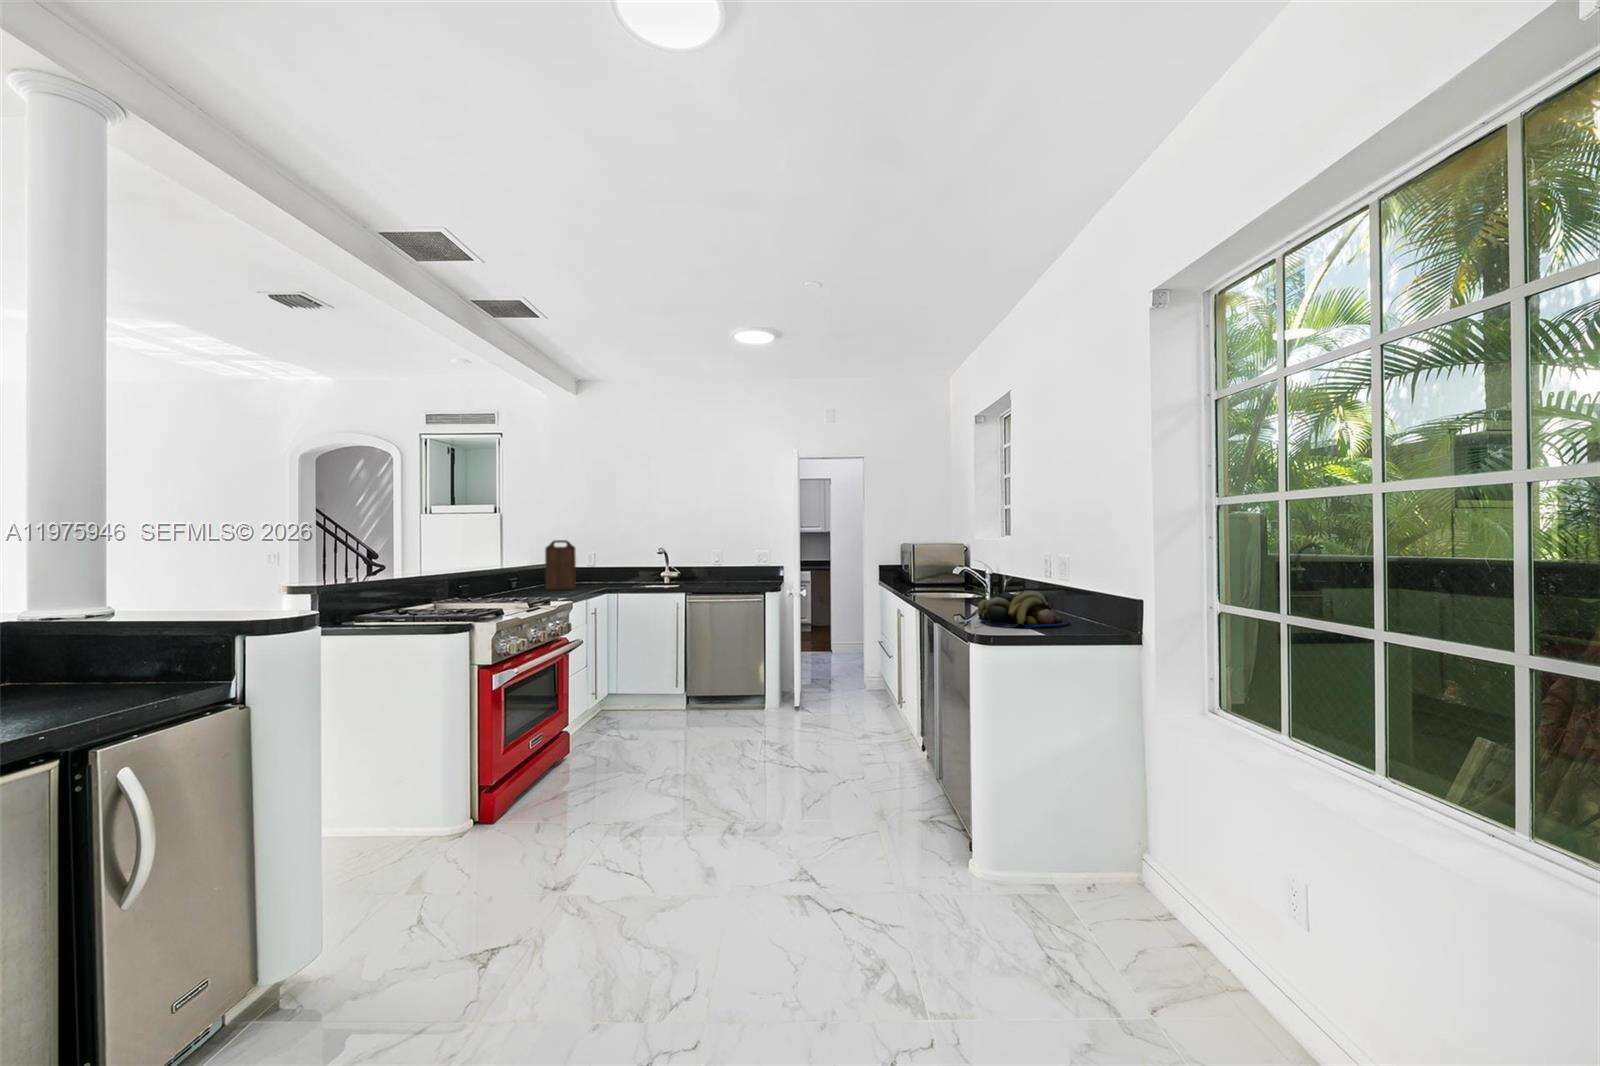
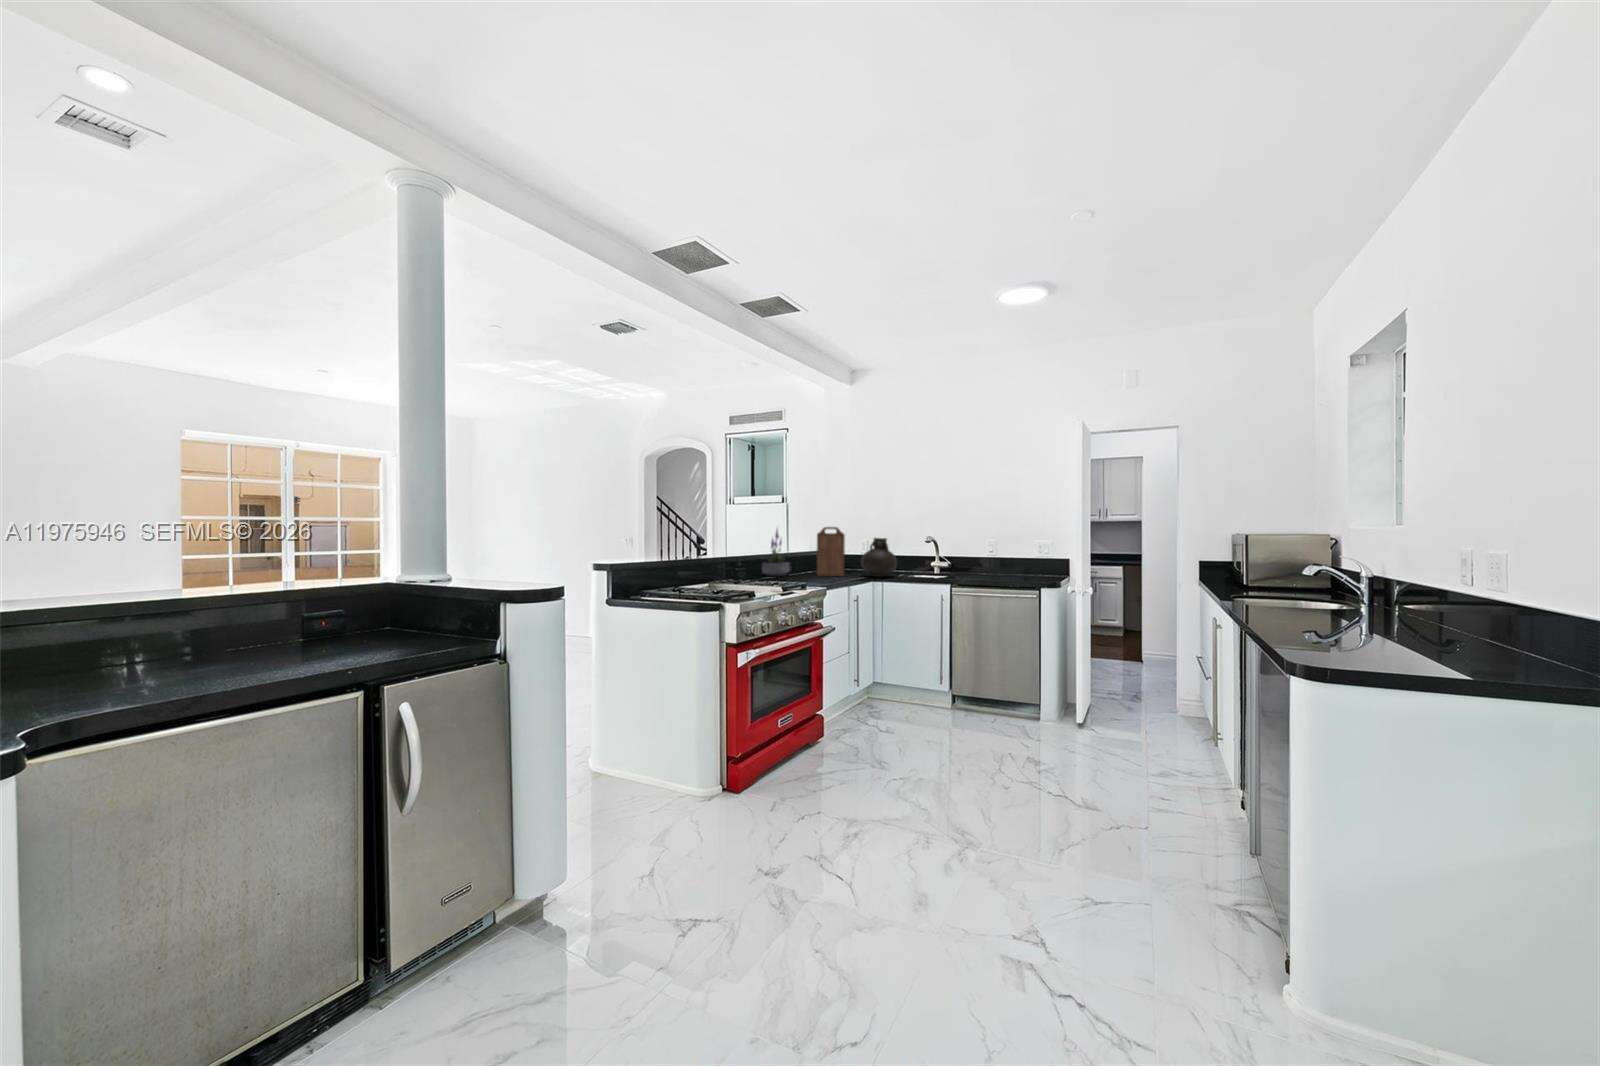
potted plant: none [485,540,516,592] -> present [762,530,789,576]
vase: none [592,550,628,588] -> present [861,538,897,577]
fruit bowl: present [978,590,1069,628] -> none [1312,604,1484,662]

